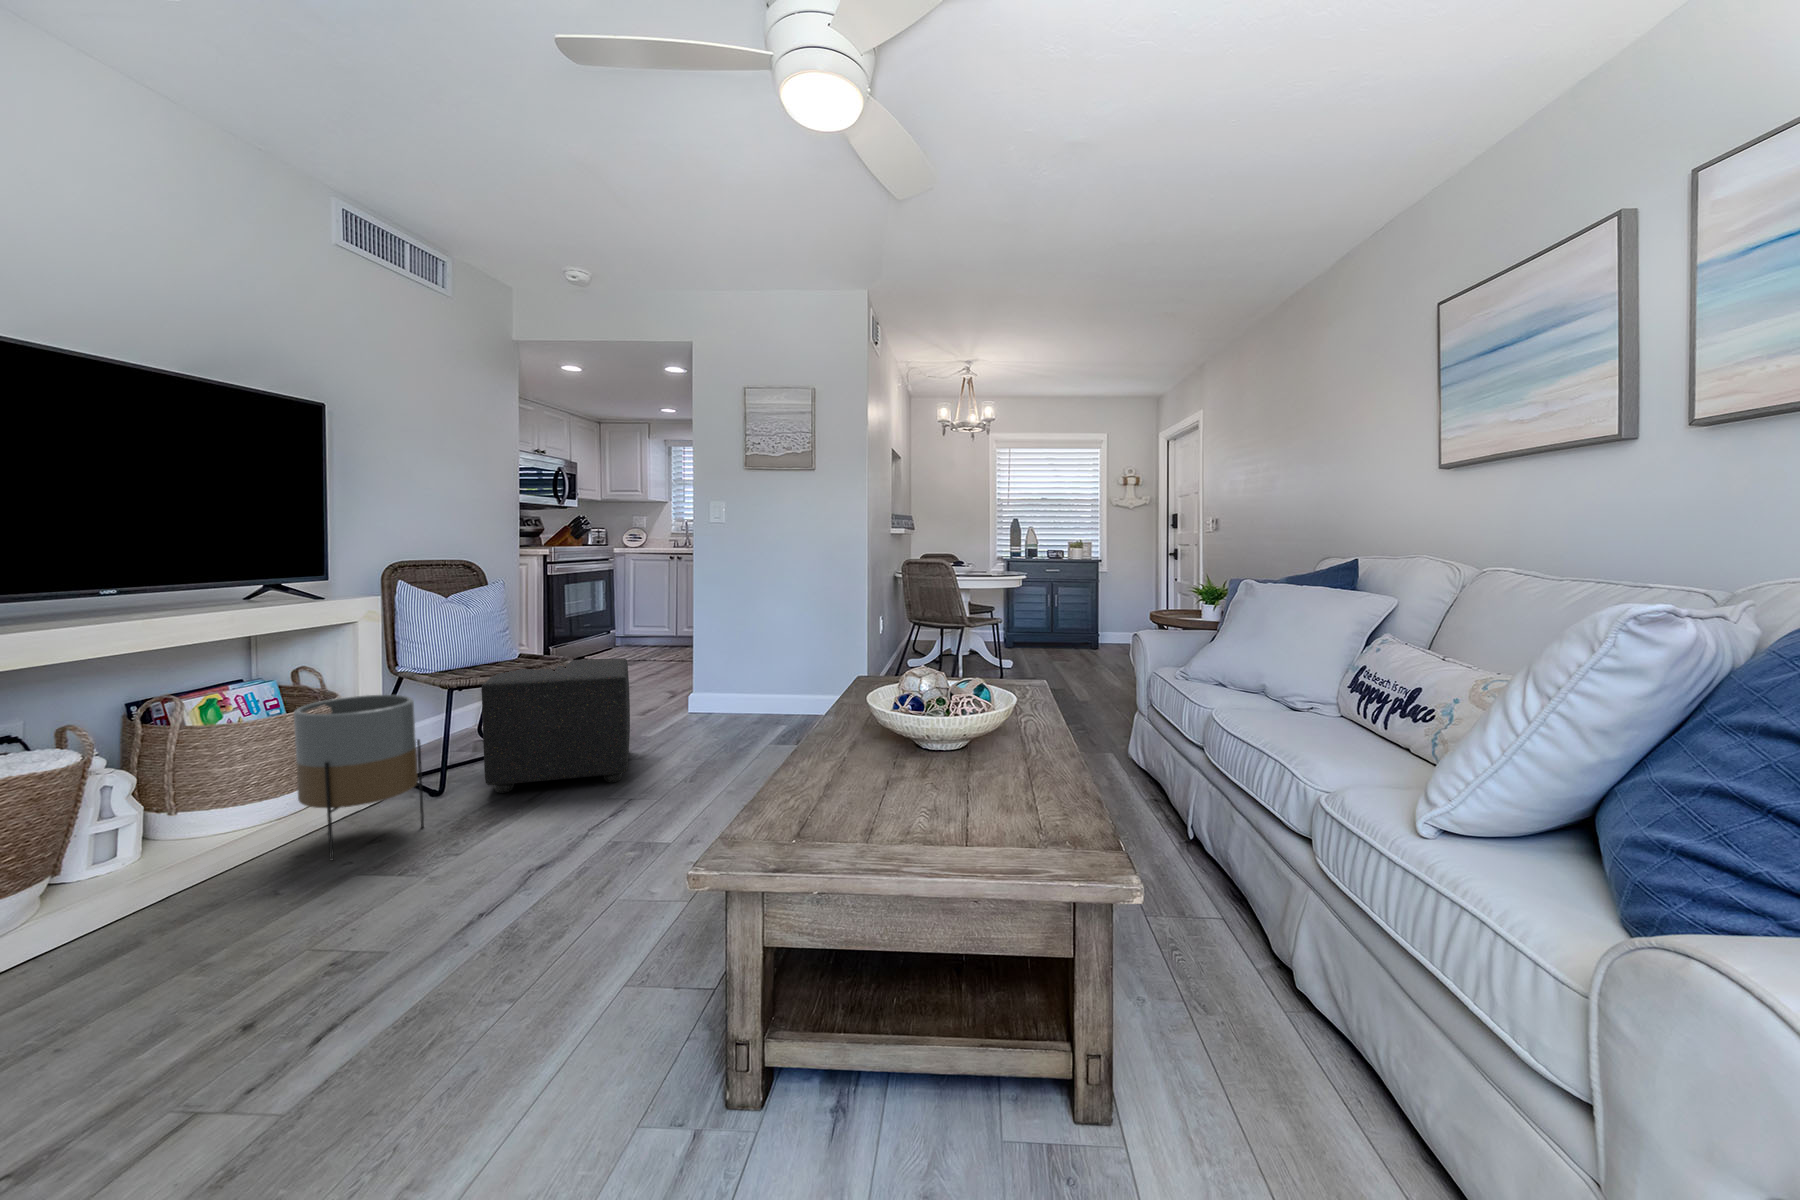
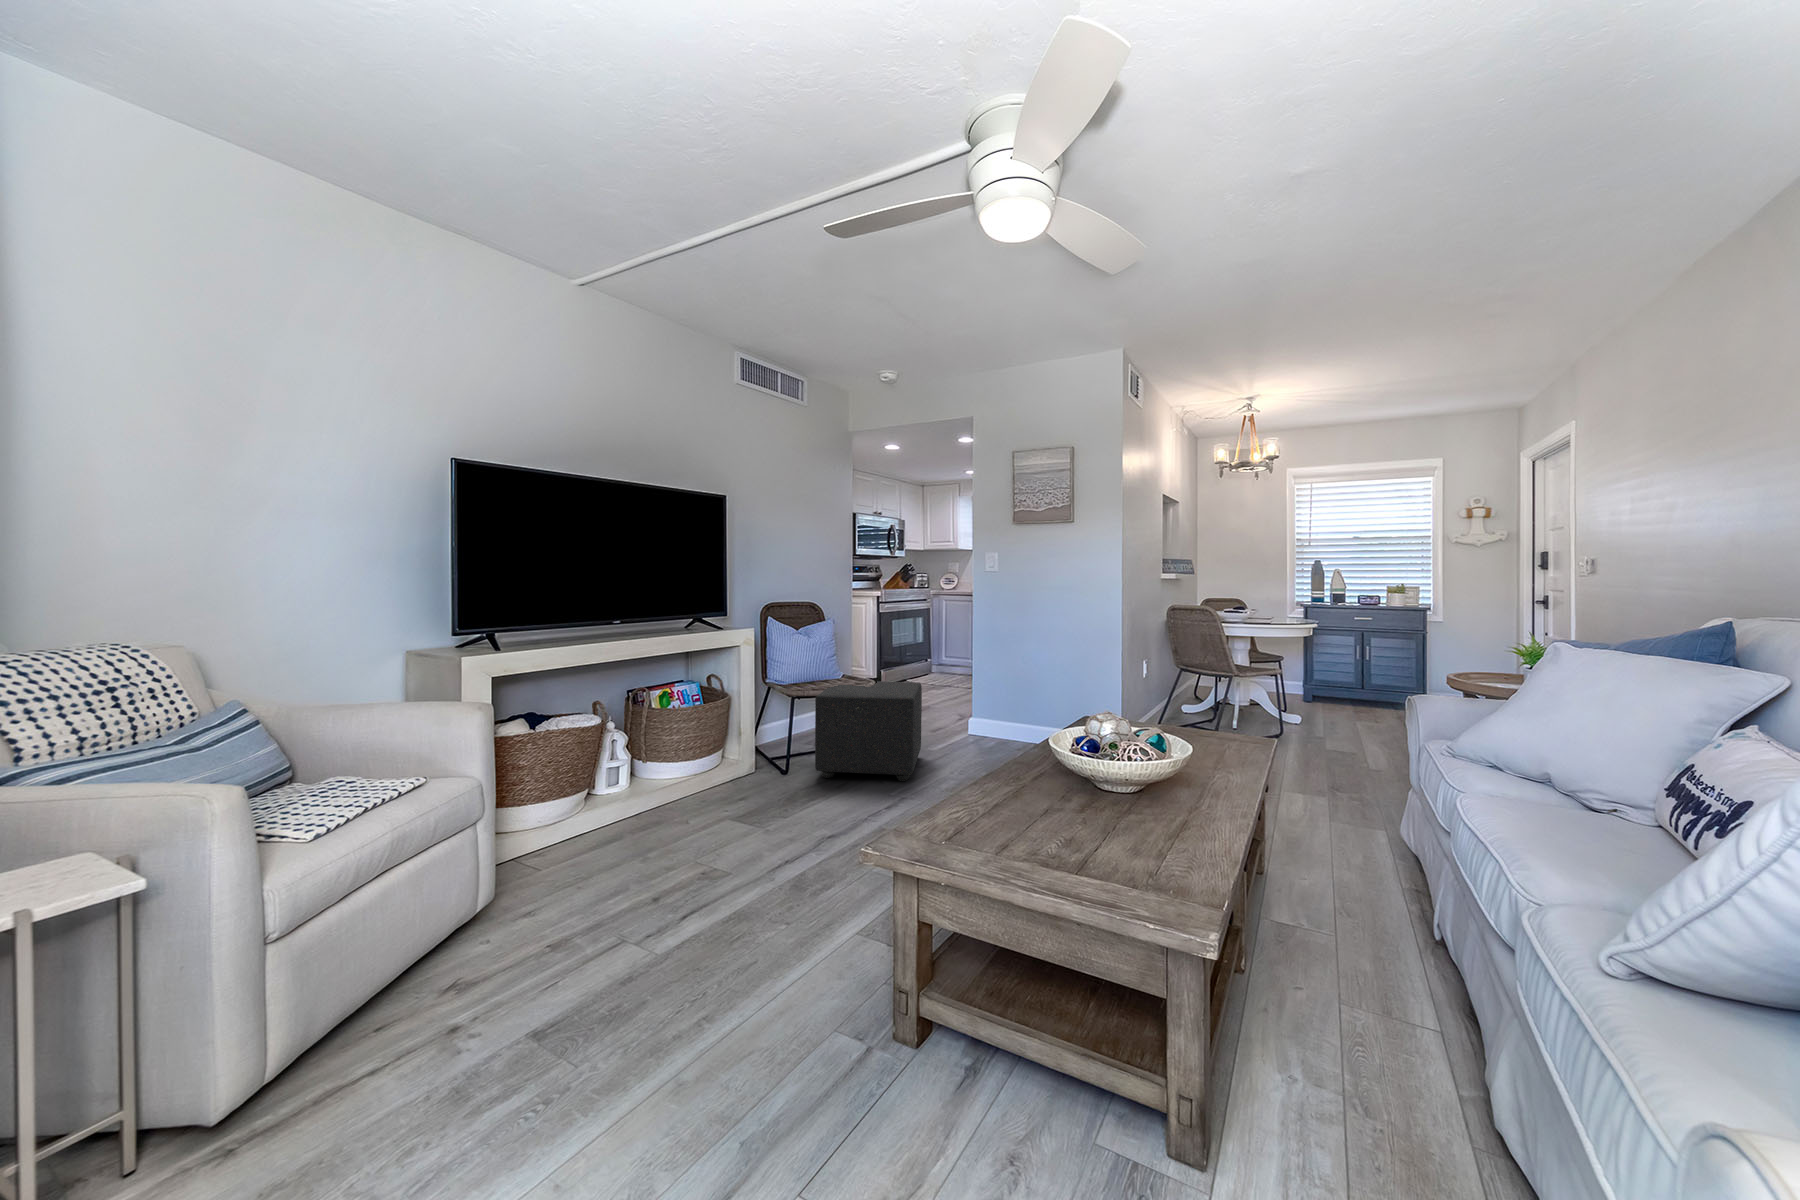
planter: present [294,695,424,860] -> none [703,698,774,809]

